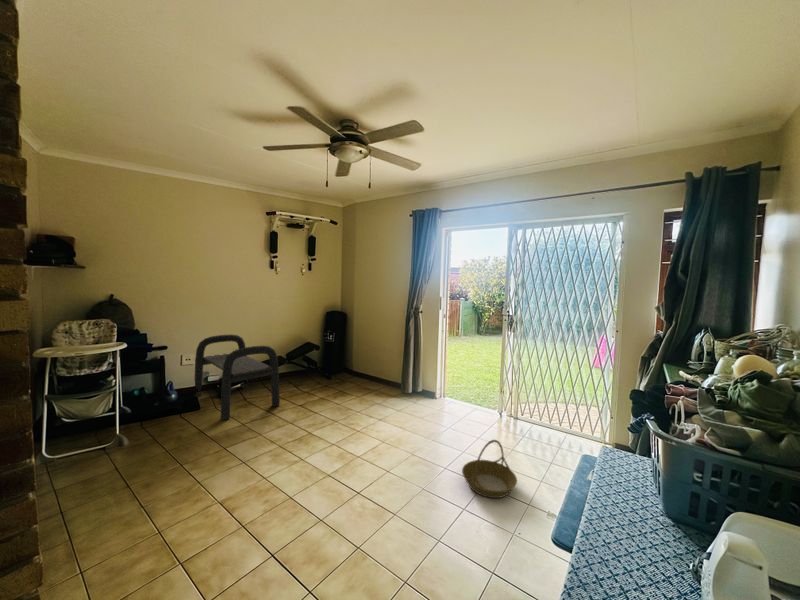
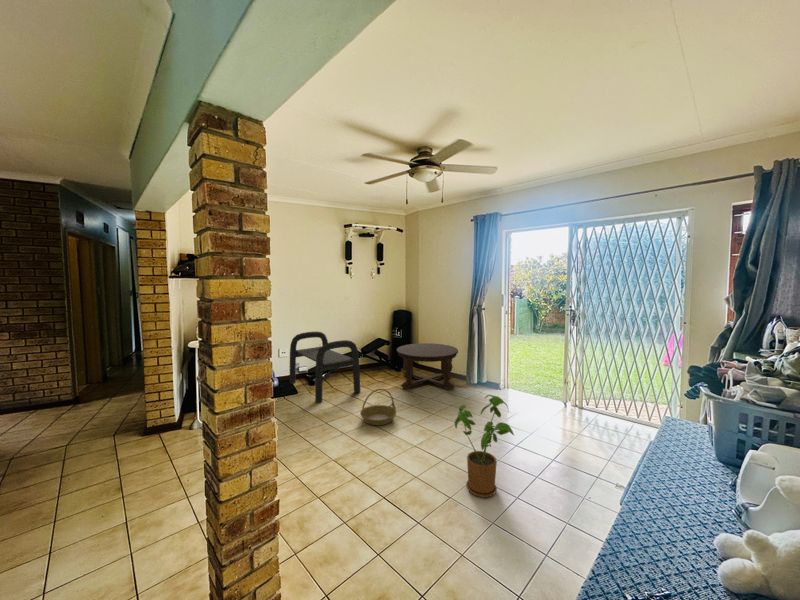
coffee table: none [326,348,394,400] -> present [397,343,458,390]
house plant: none [371,414,438,539] -> present [454,395,514,498]
basket: present [462,440,517,498] -> present [360,389,396,425]

